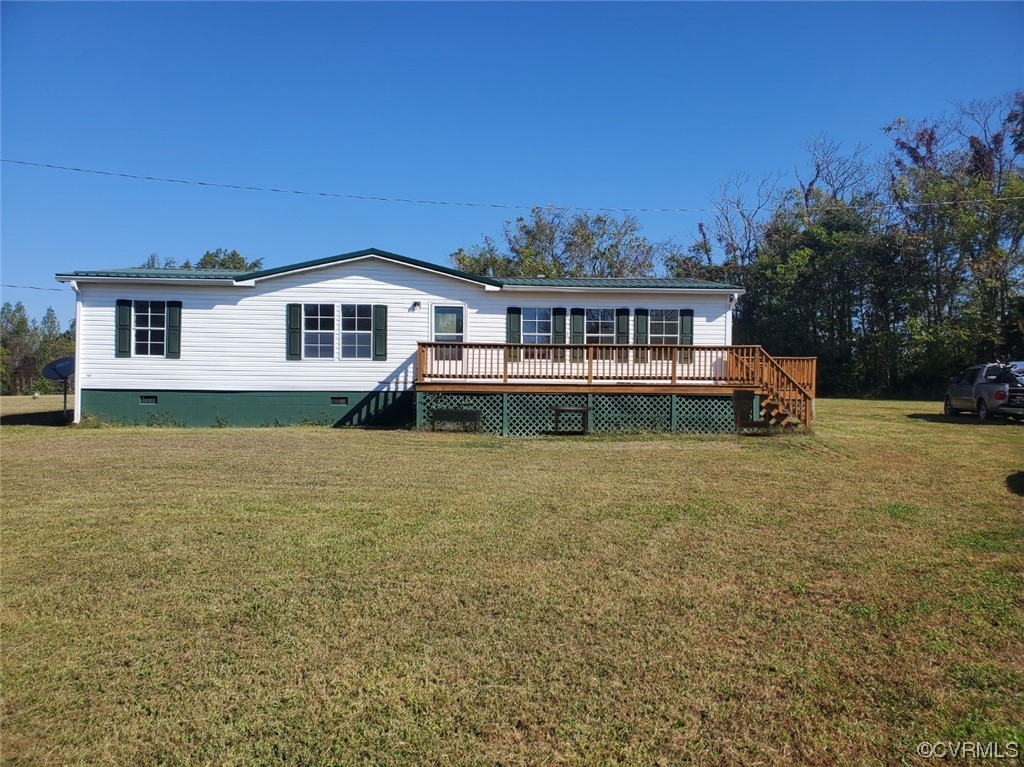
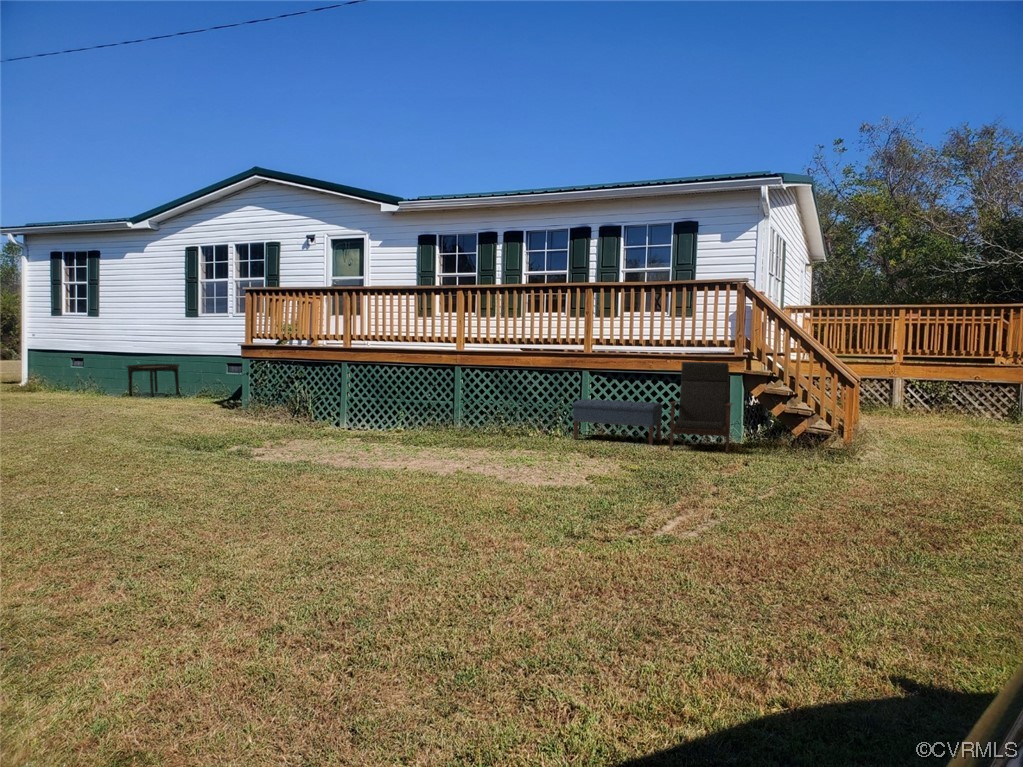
round table: present [549,405,593,436] -> present [126,364,180,397]
bench: present [432,408,482,433] -> present [573,399,663,445]

